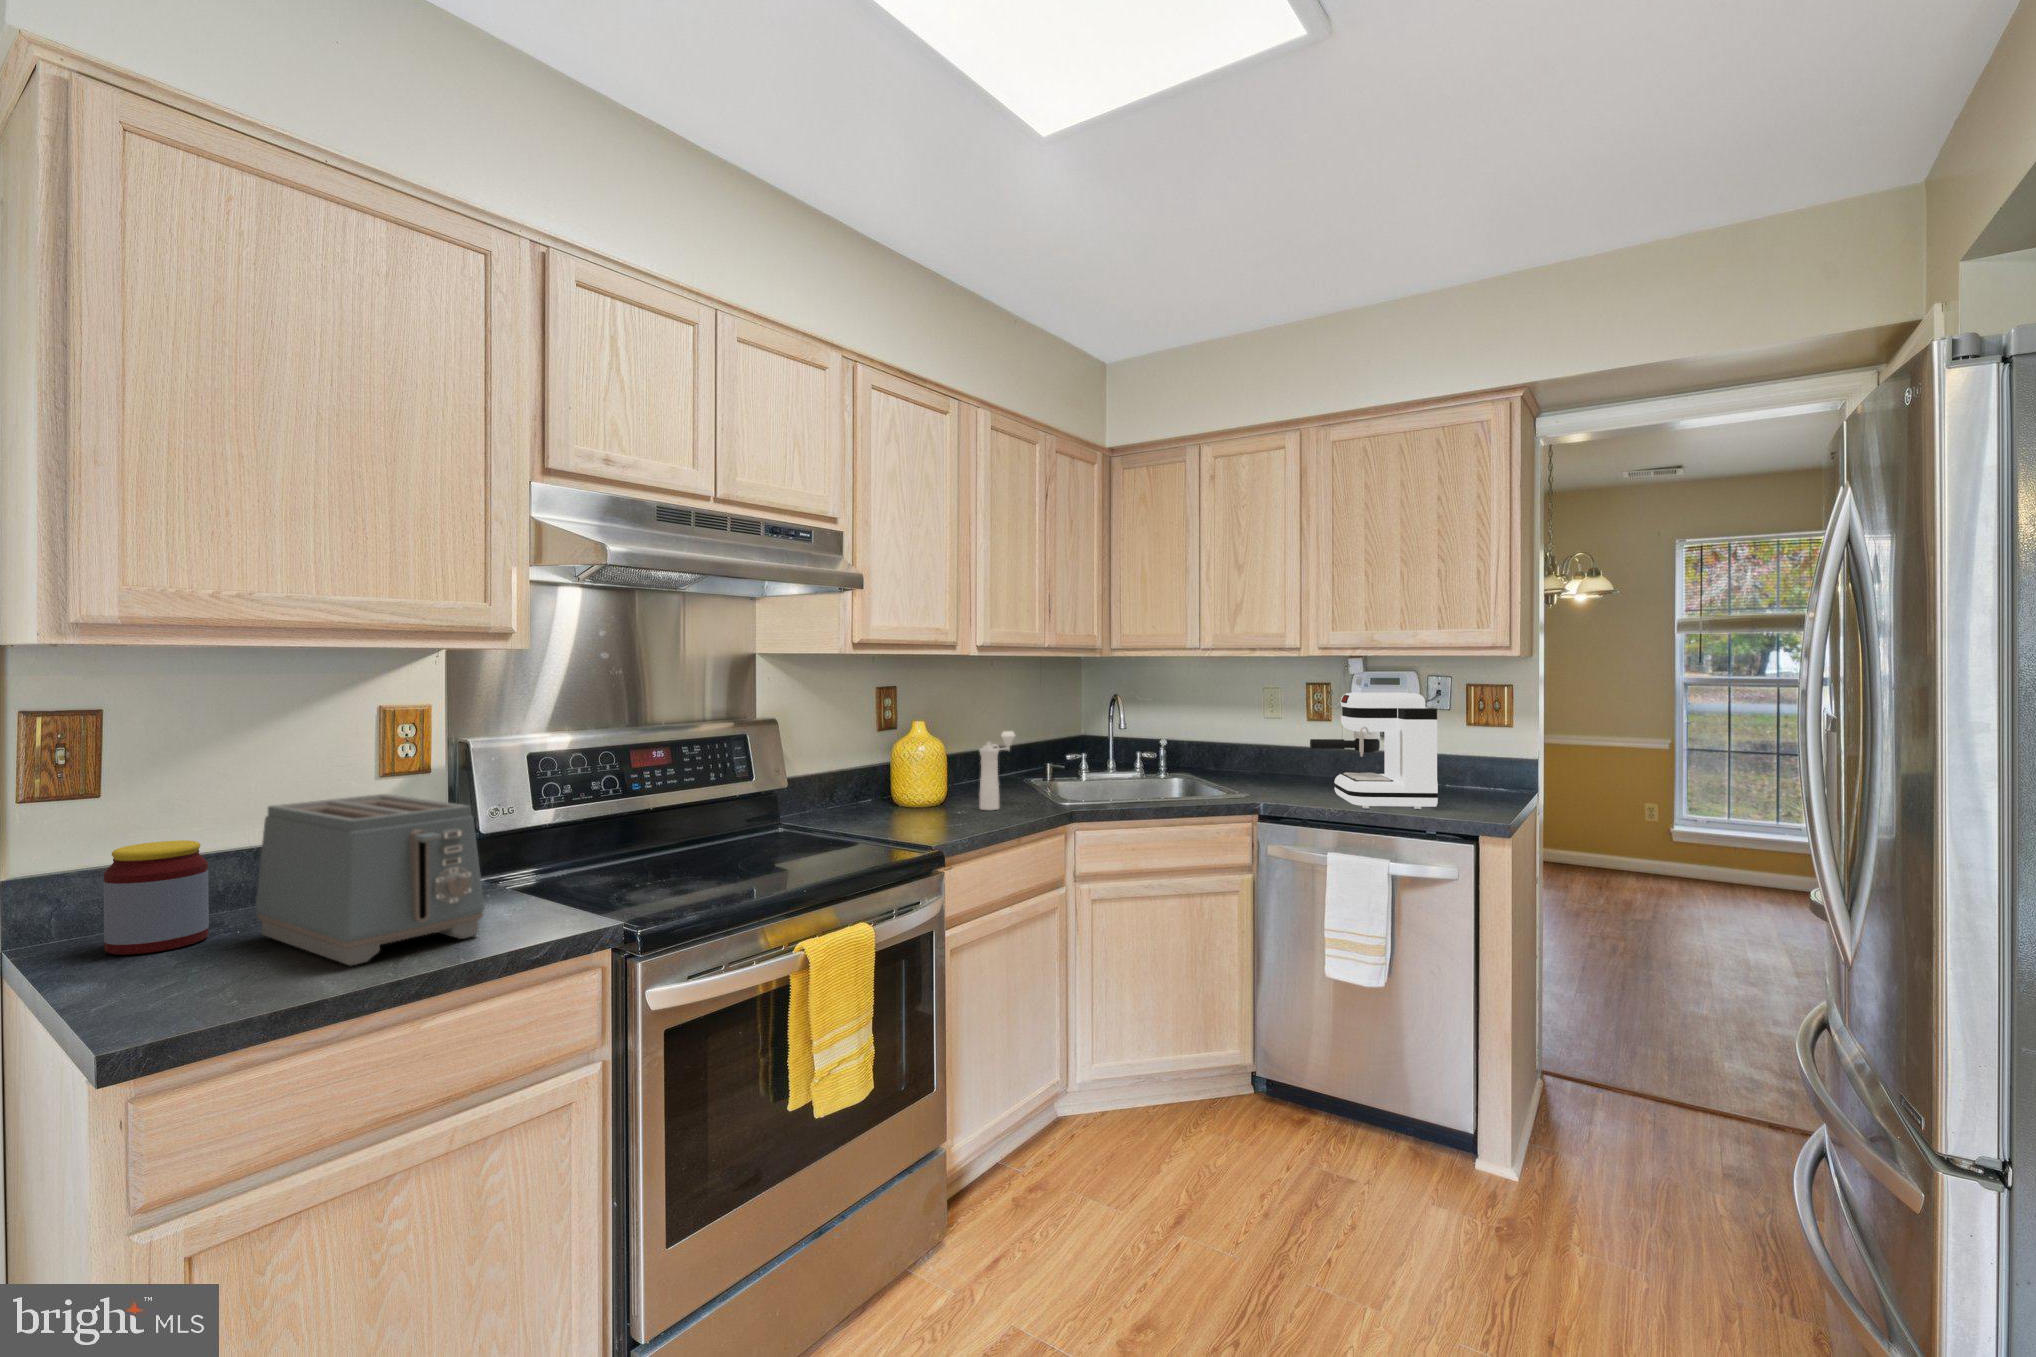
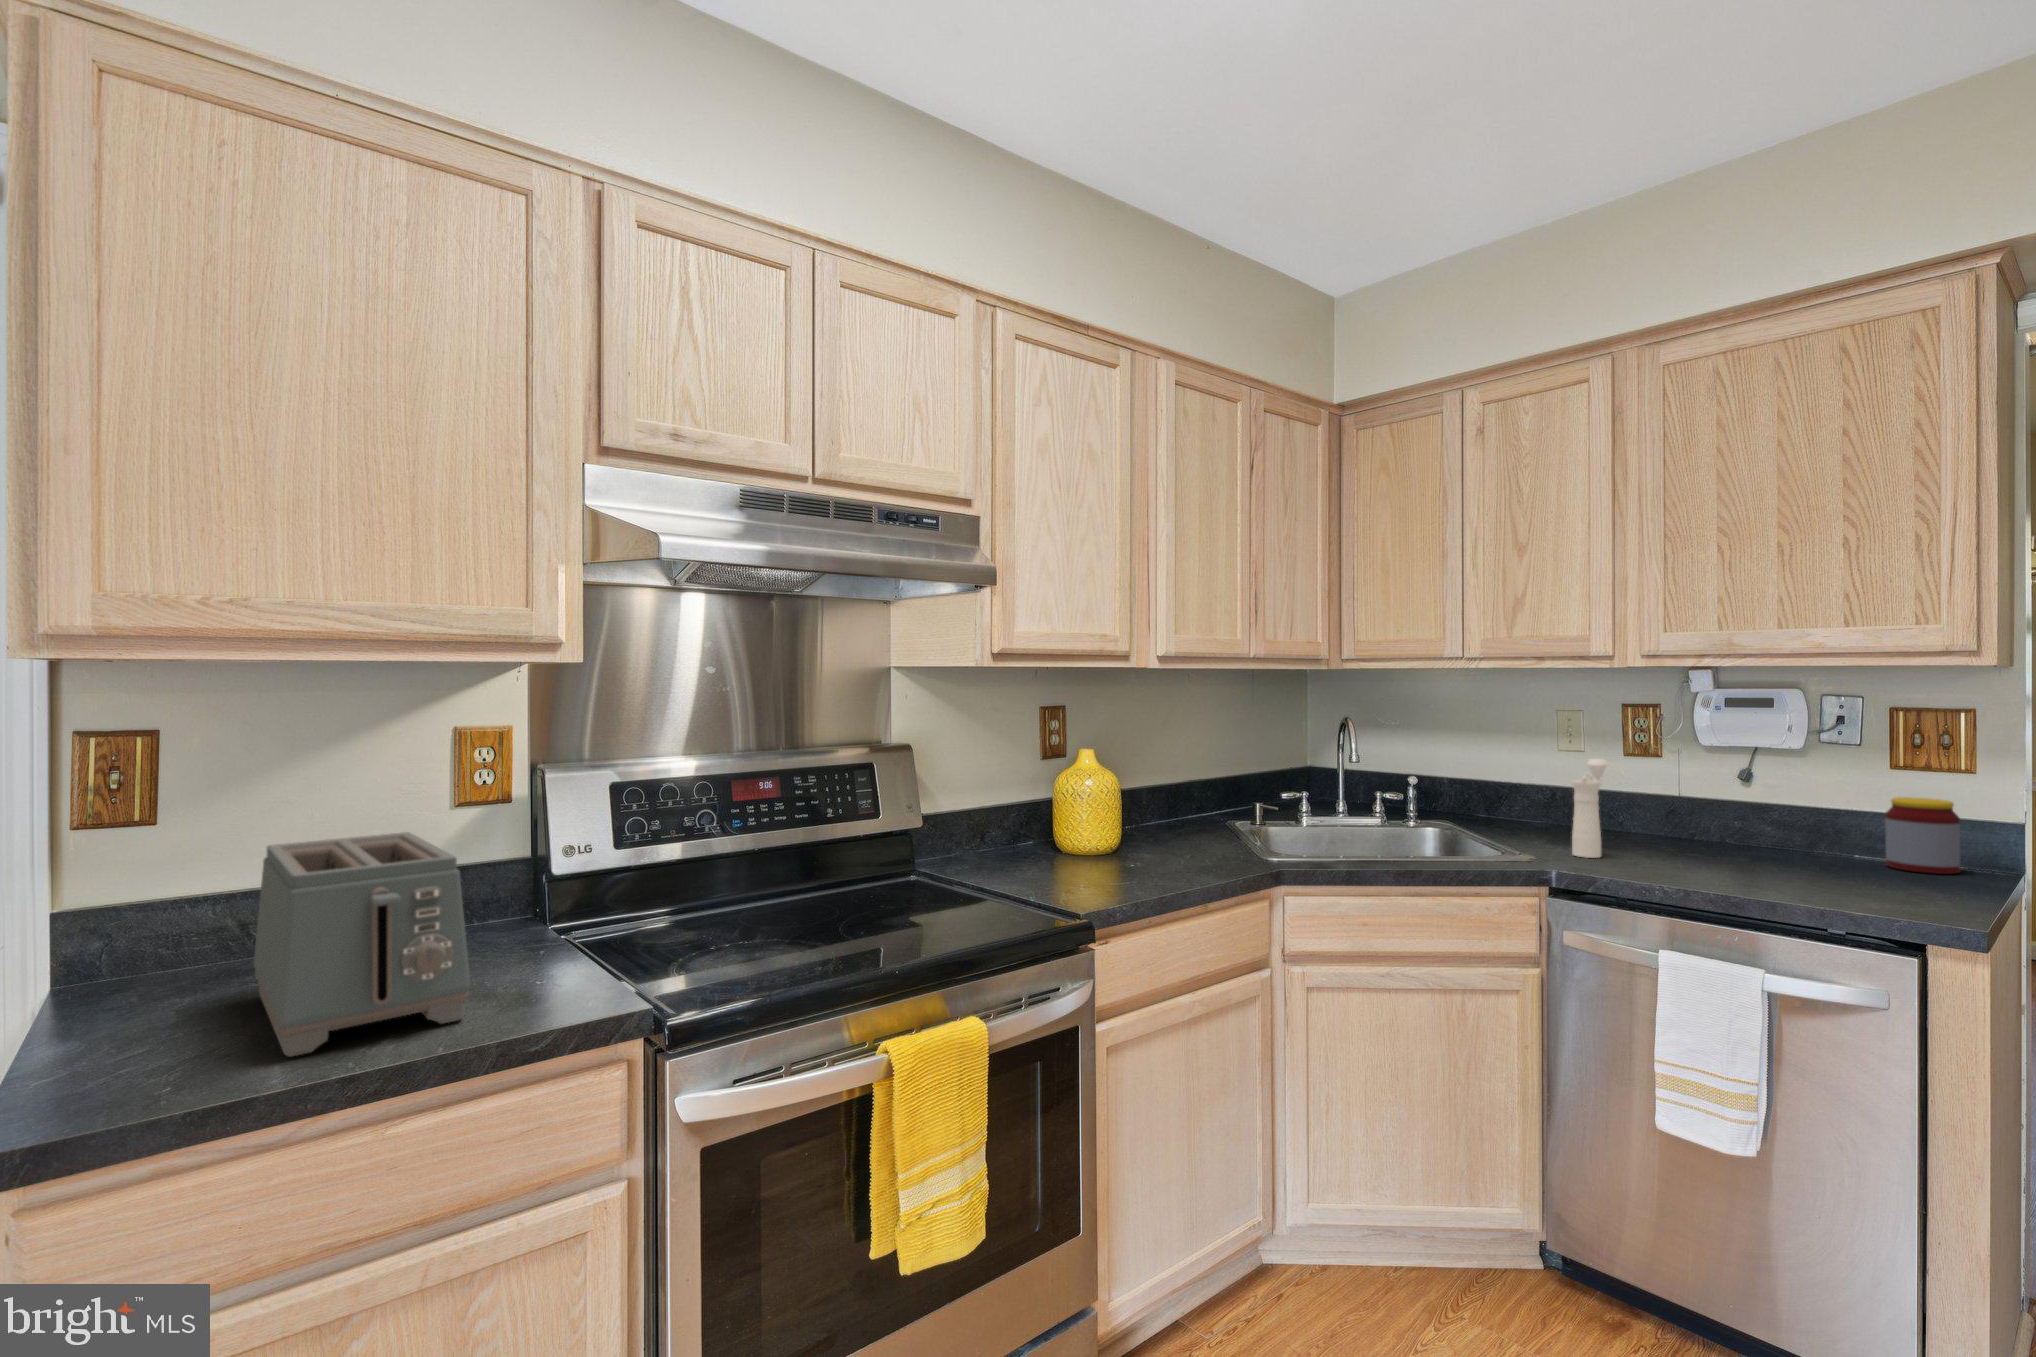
coffee maker: present [1310,693,1438,809] -> none [1629,719,1849,894]
pepper mill: present [979,731,1015,810] -> present [1571,759,1608,858]
jar: present [103,840,209,955] -> present [1885,797,1961,874]

